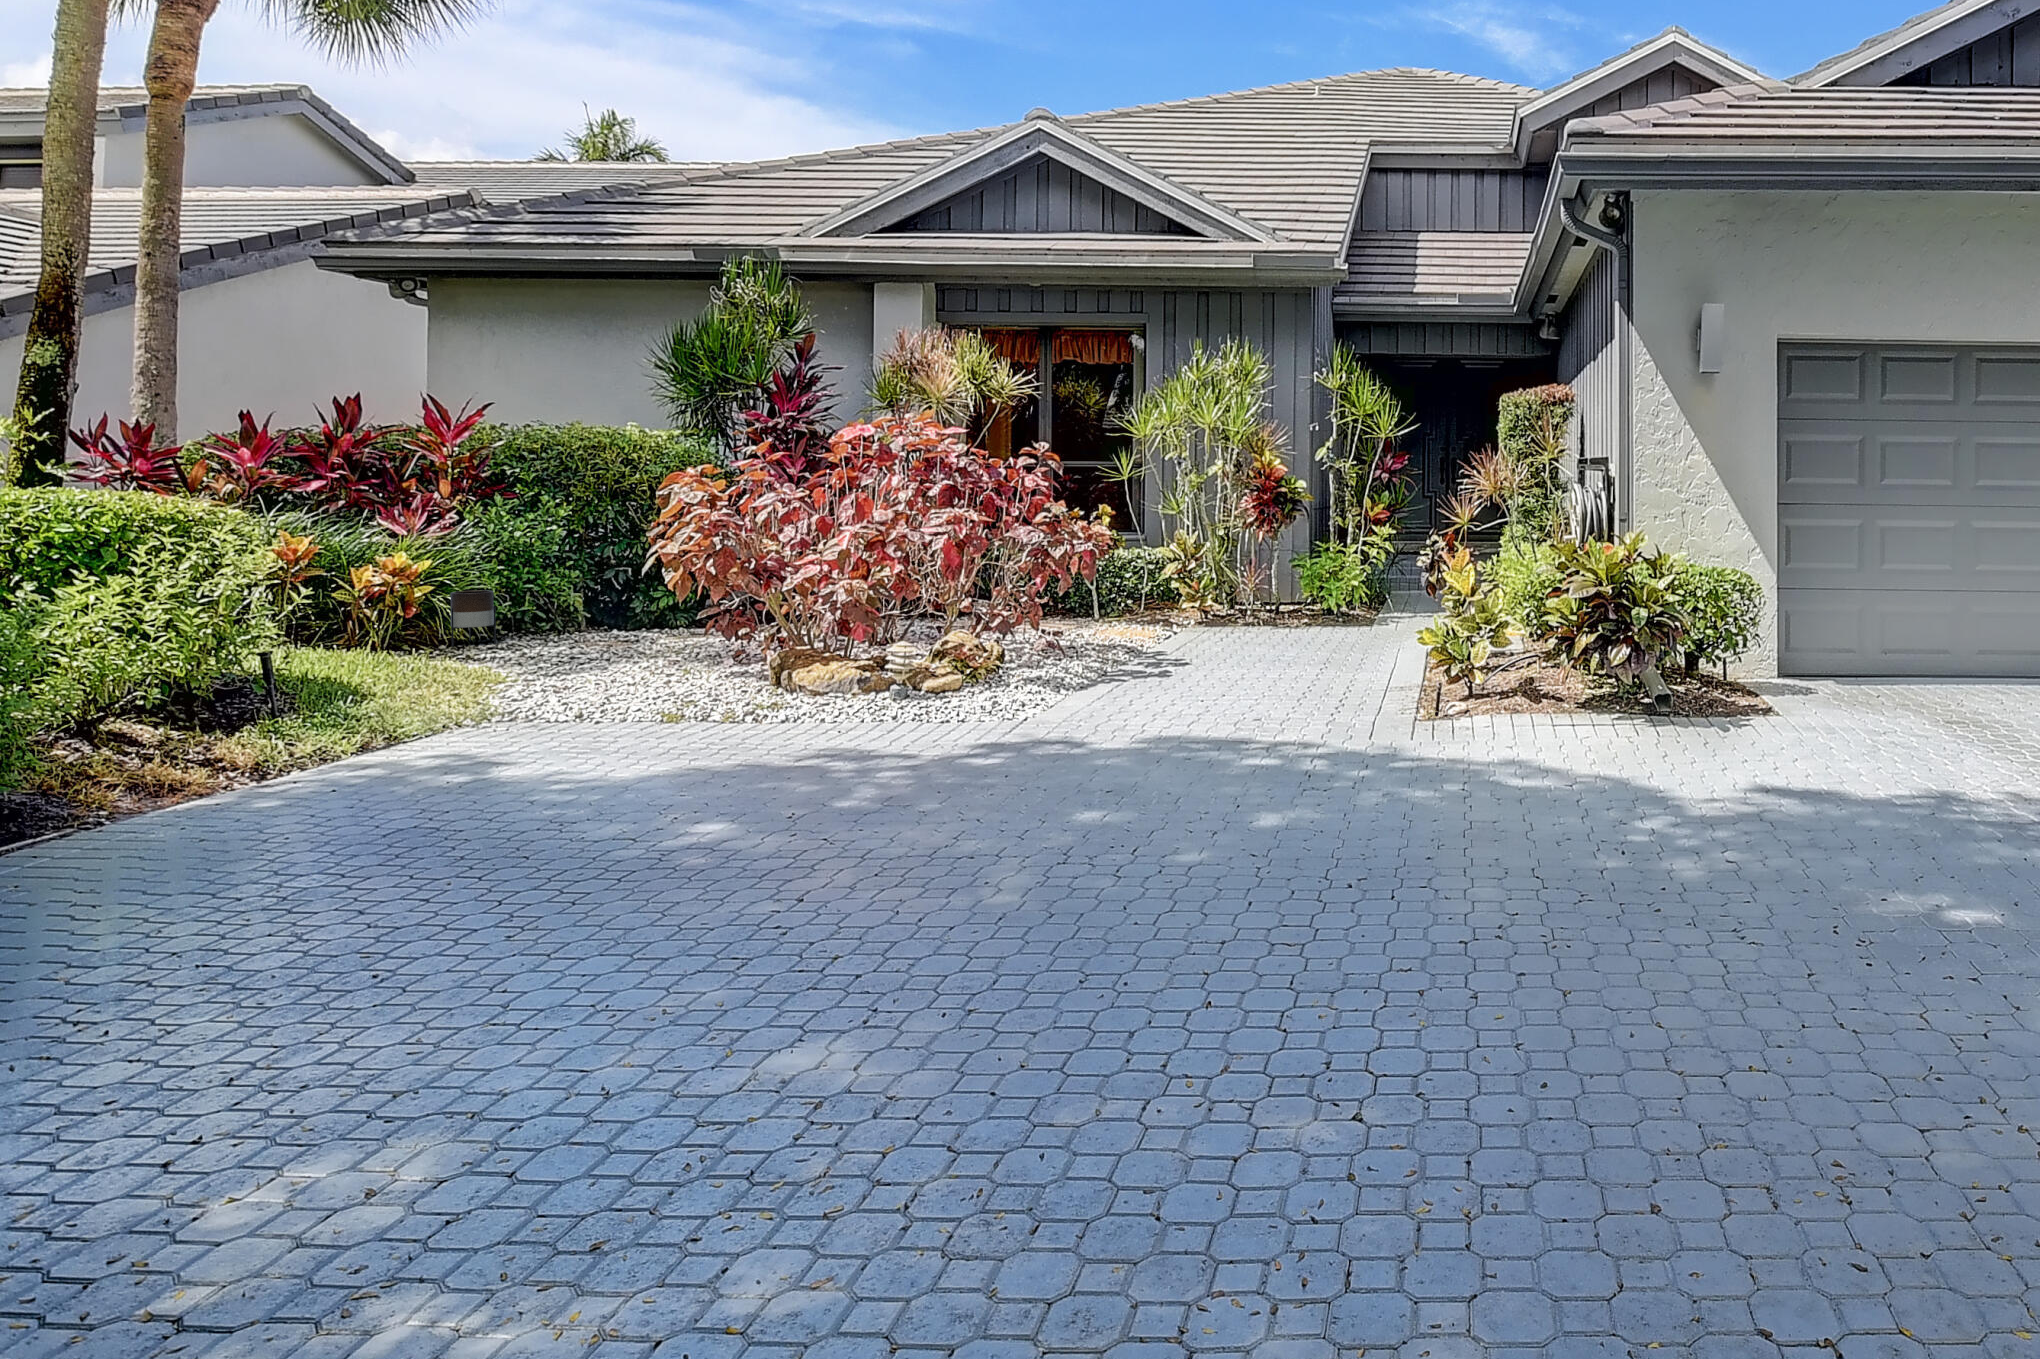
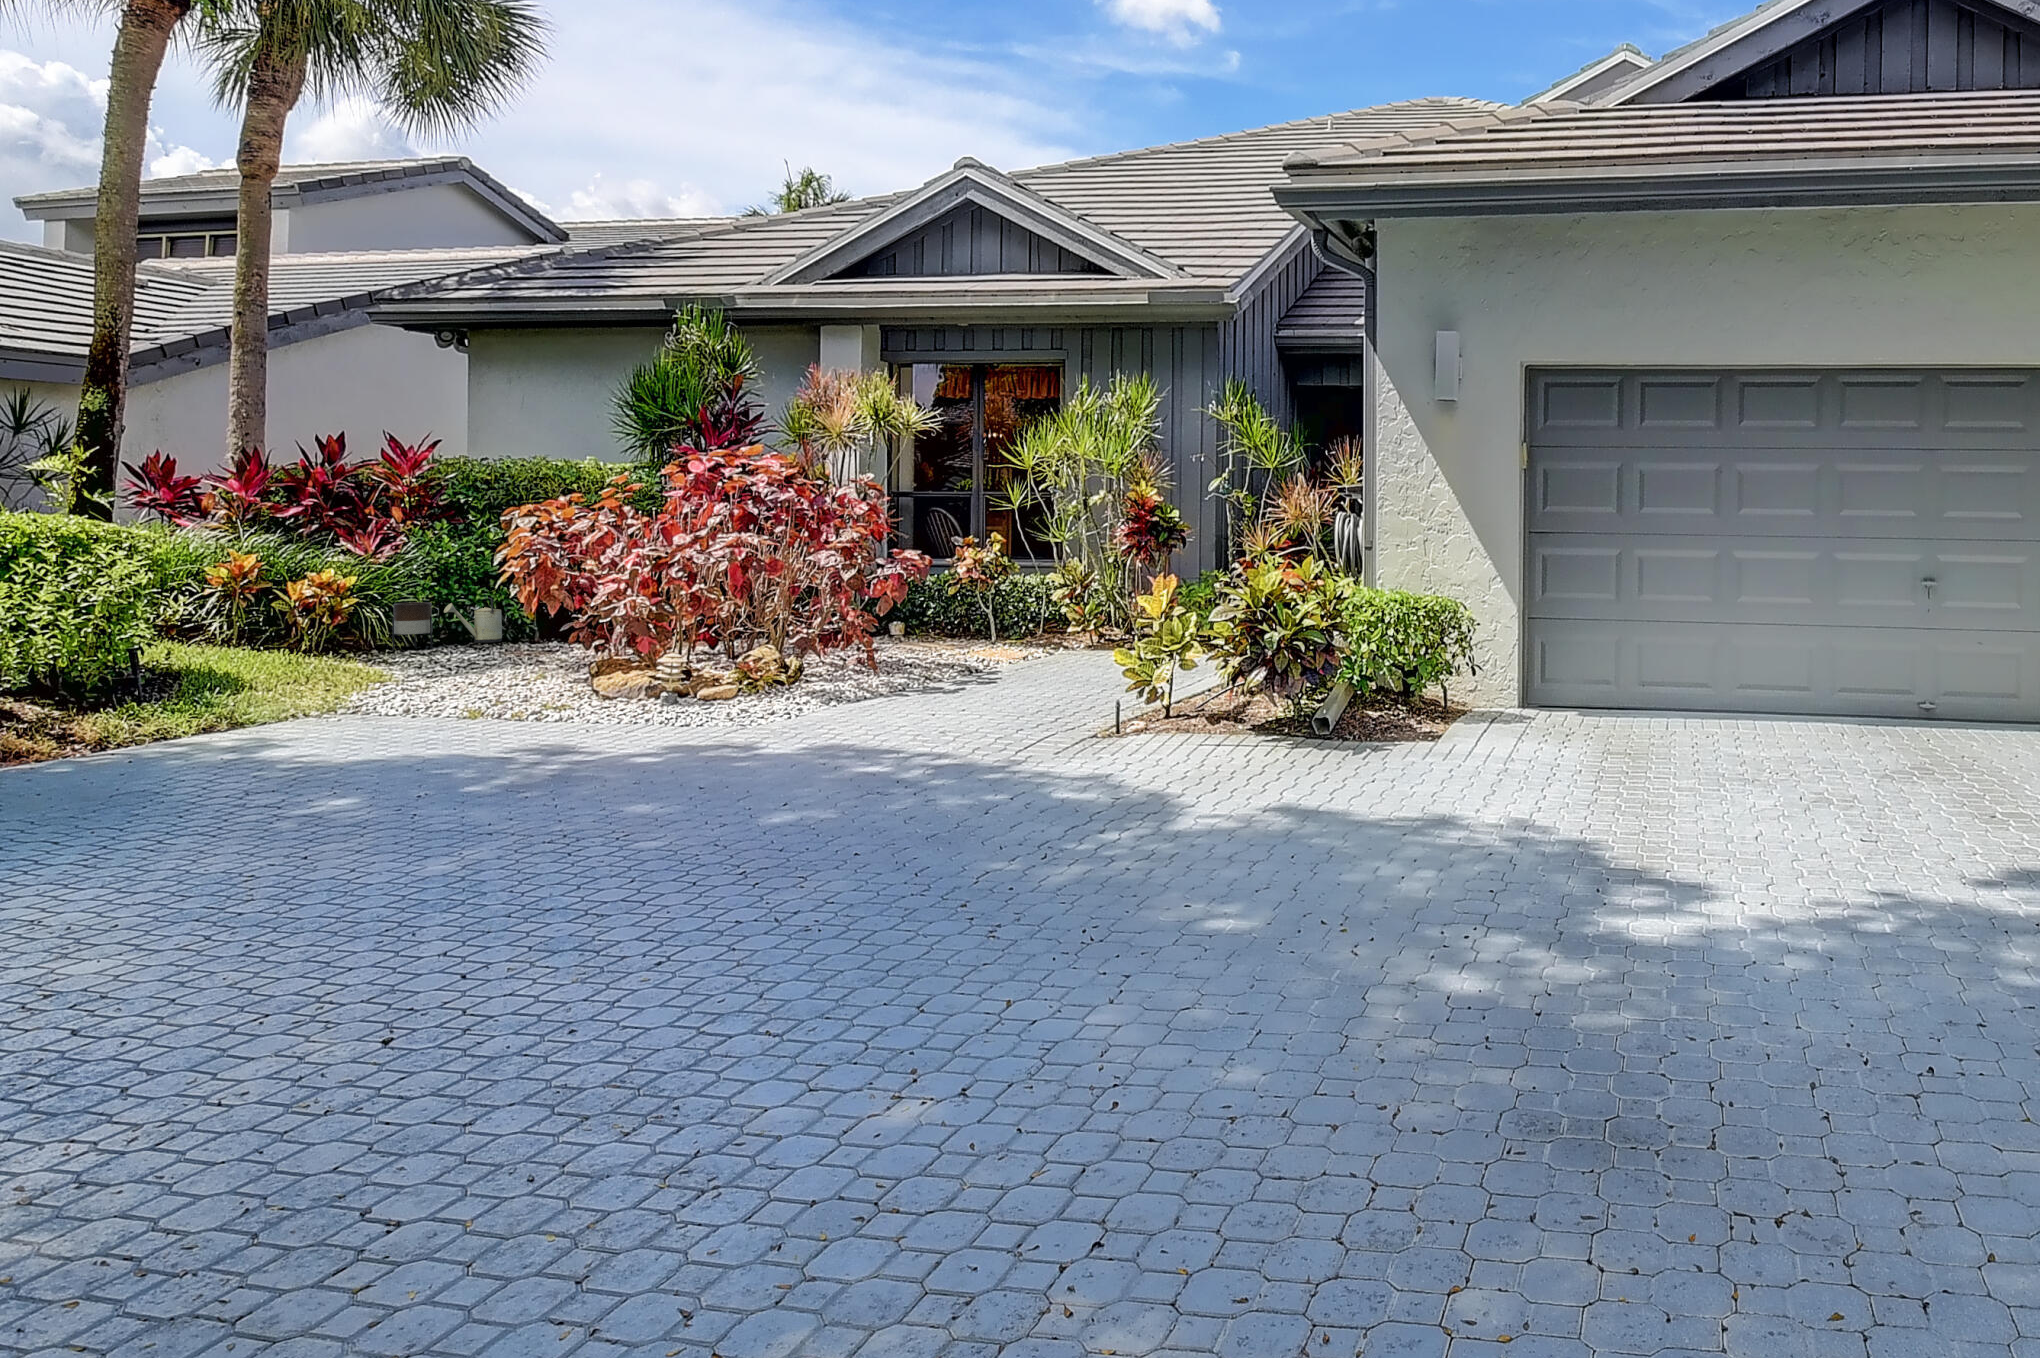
watering can: none [500,584,566,635] -> present [444,598,507,643]

